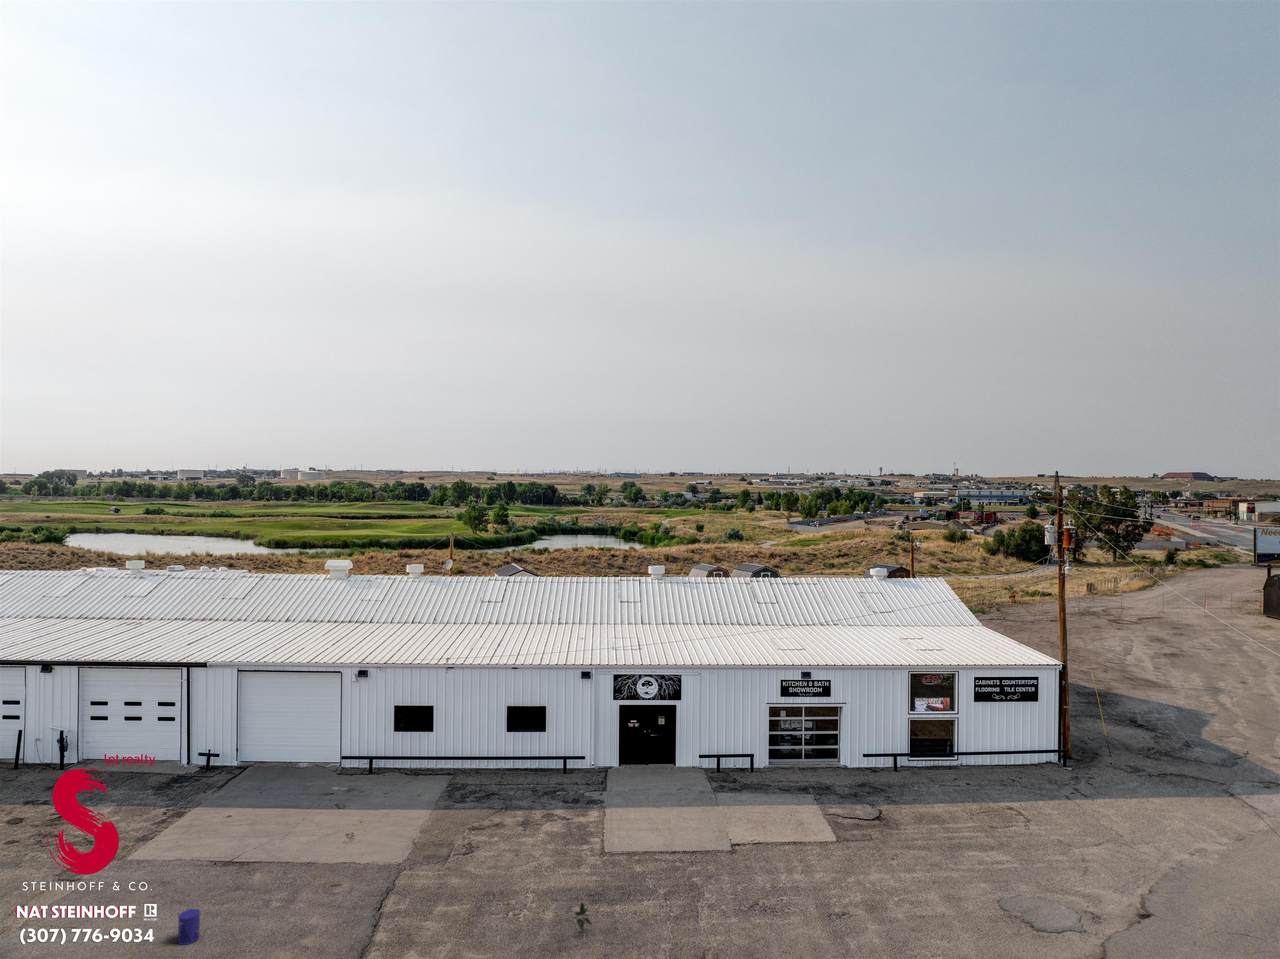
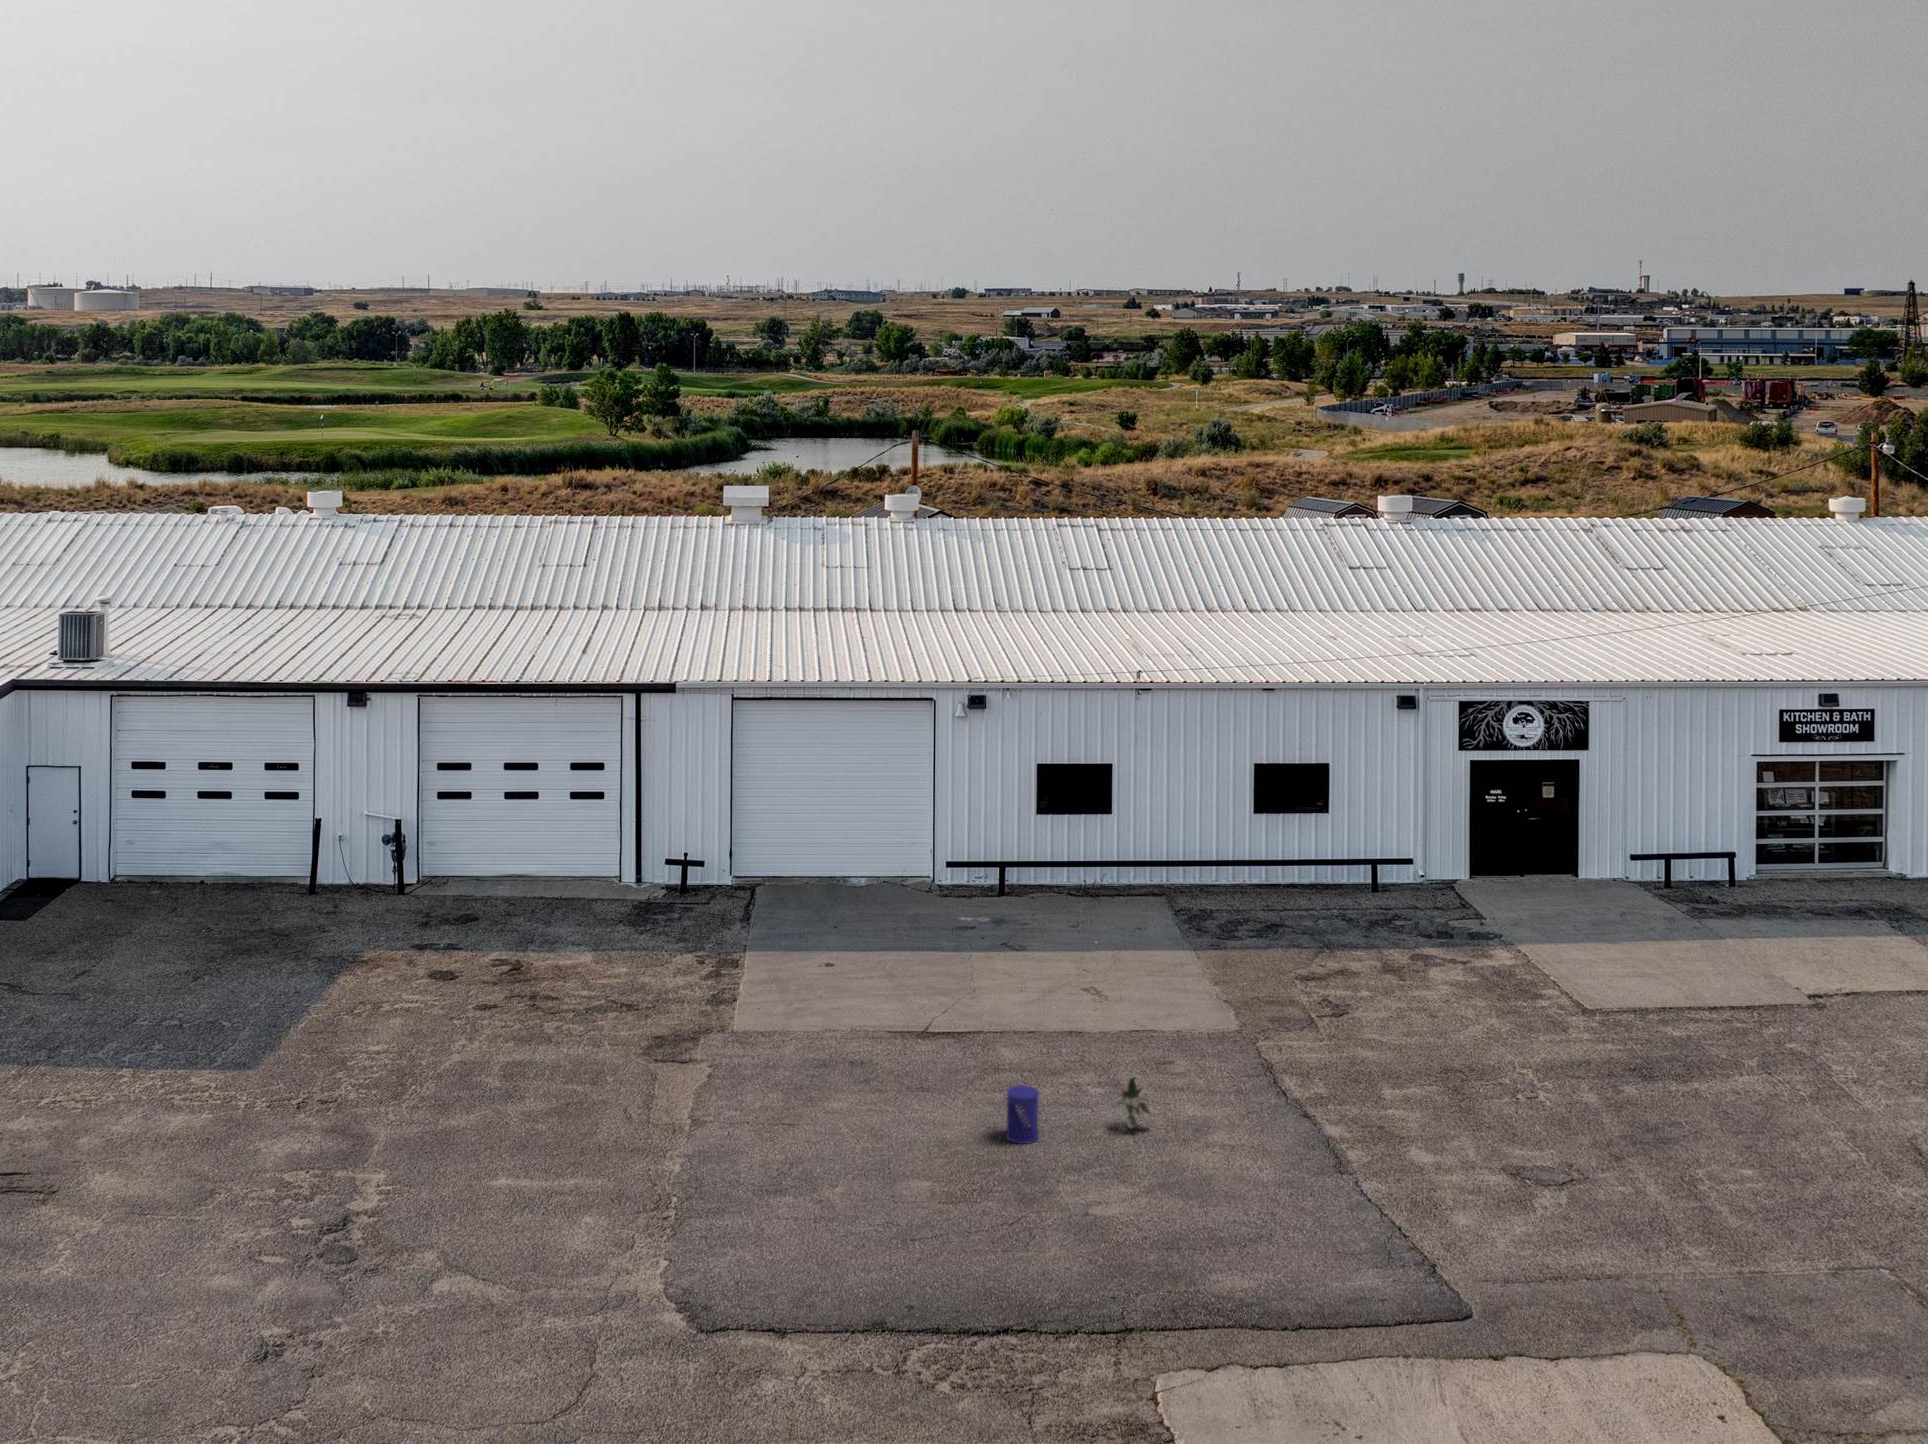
potted plant: present [574,903,591,932] -> present [1115,1078,1150,1129]

